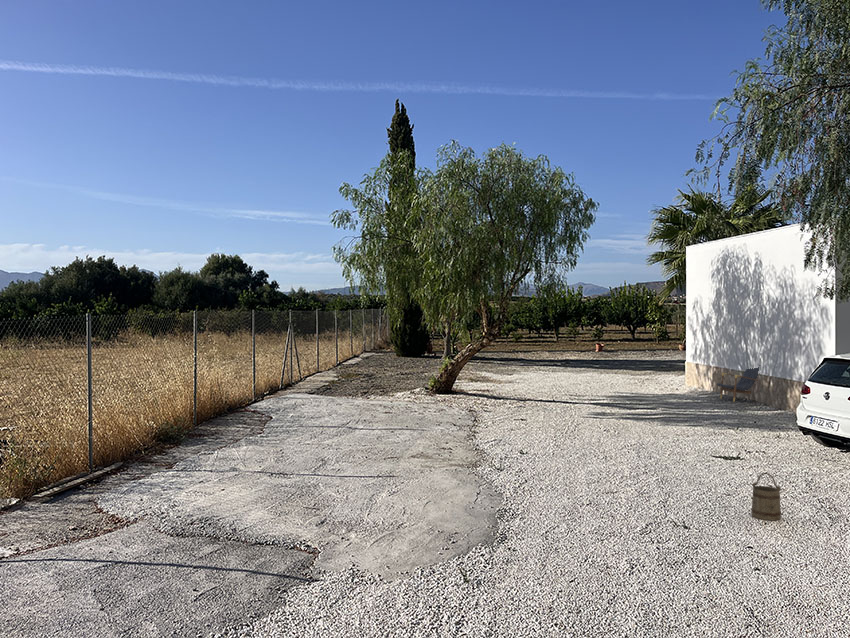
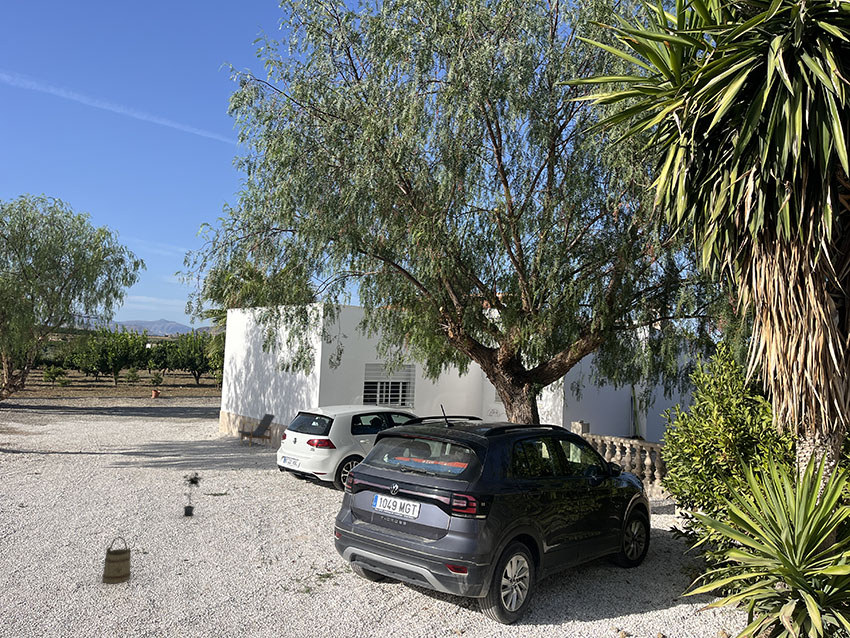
potted plant: none [699,425,729,479] -> present [183,472,203,515]
bucket: present [751,473,781,521] -> present [102,537,131,583]

